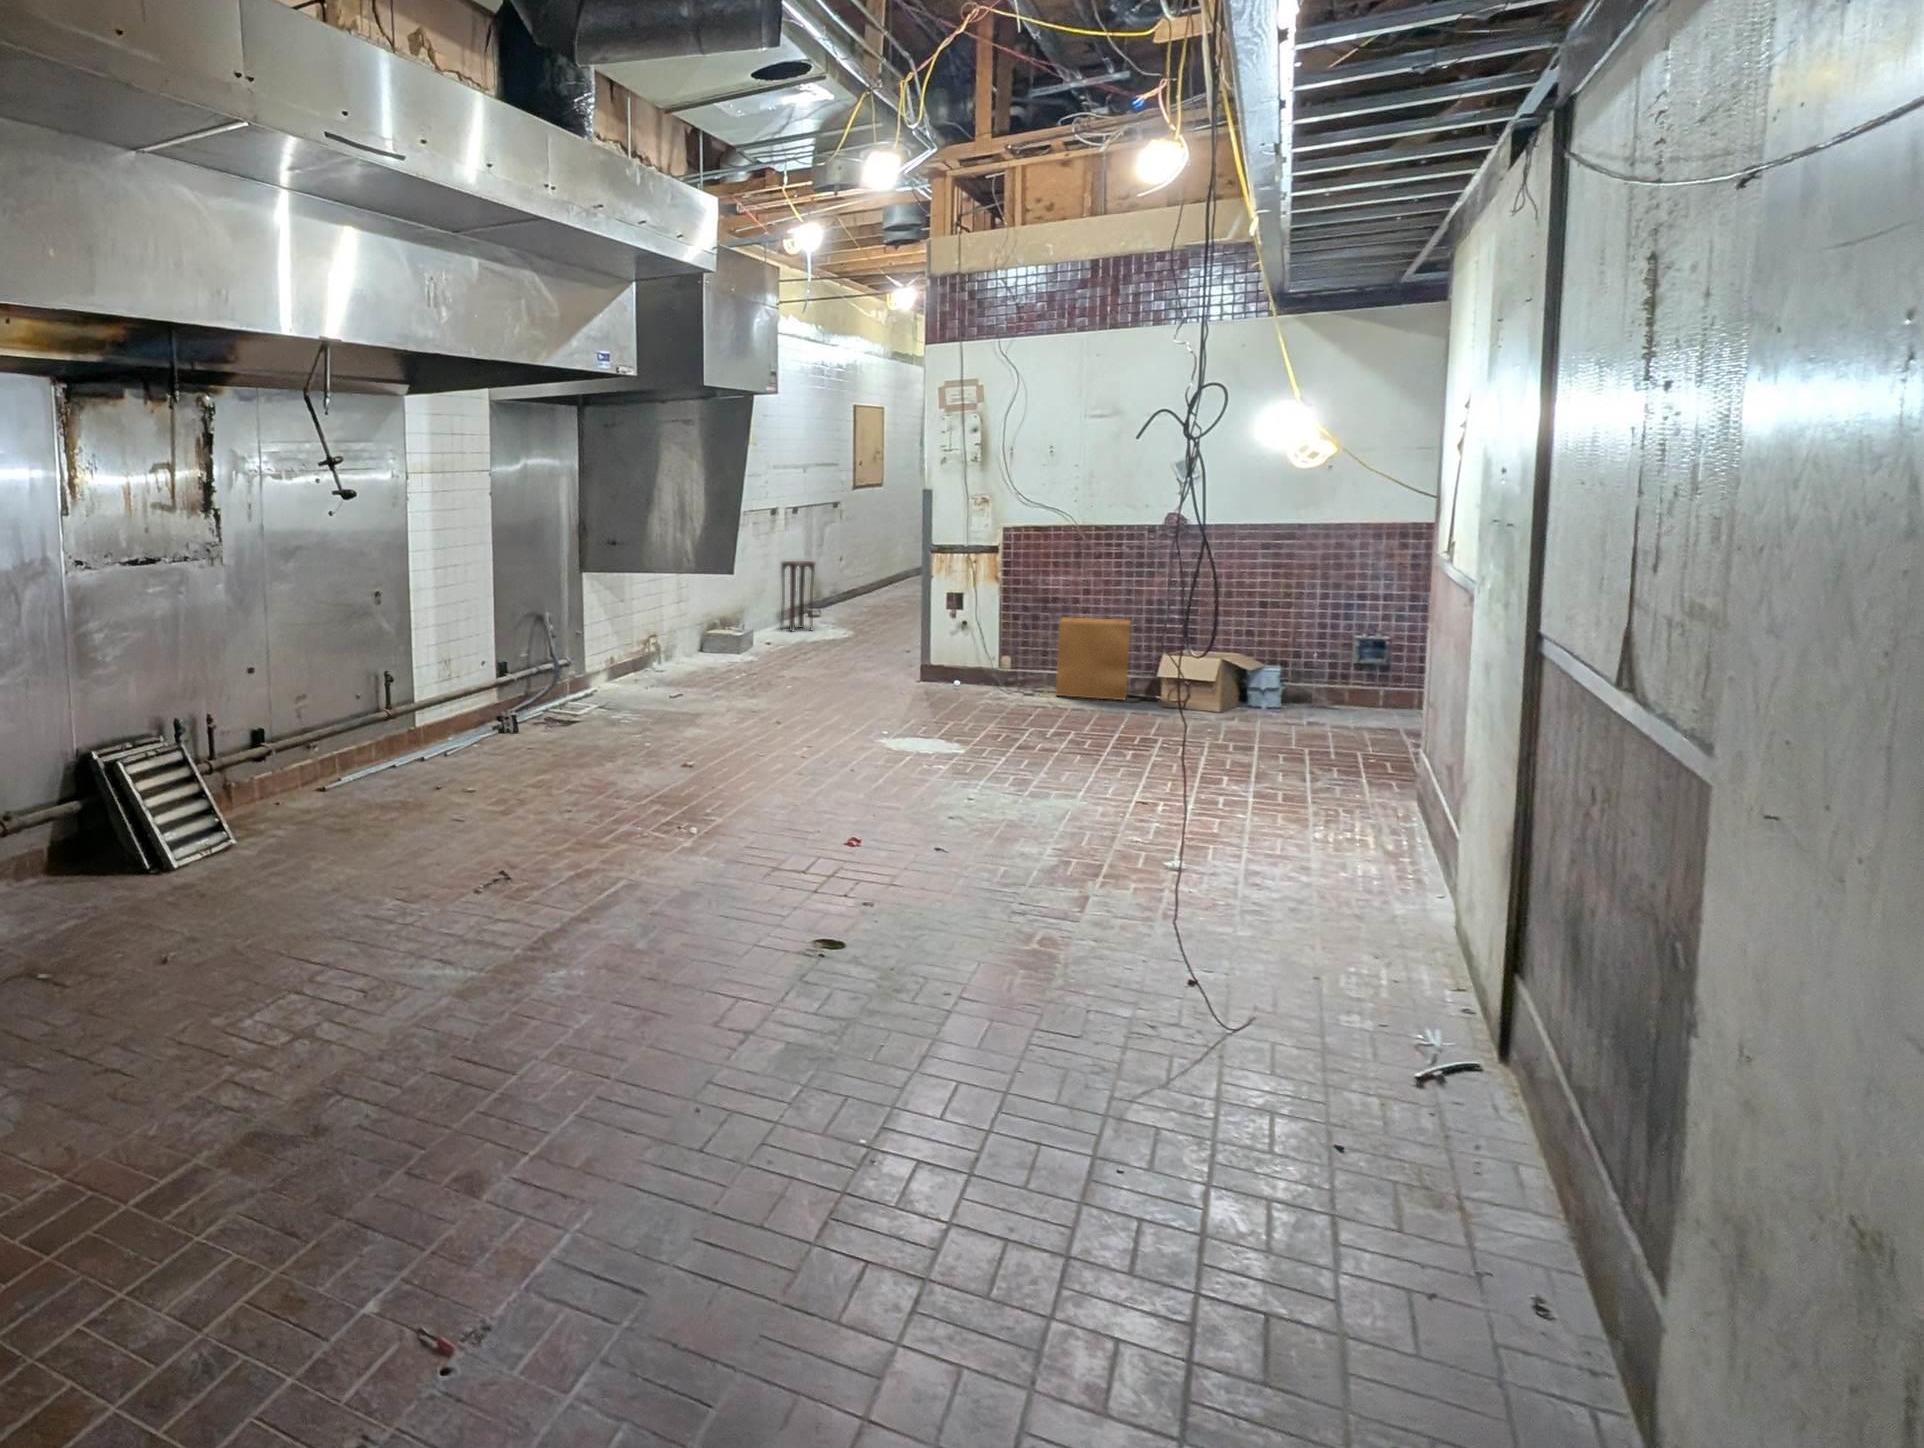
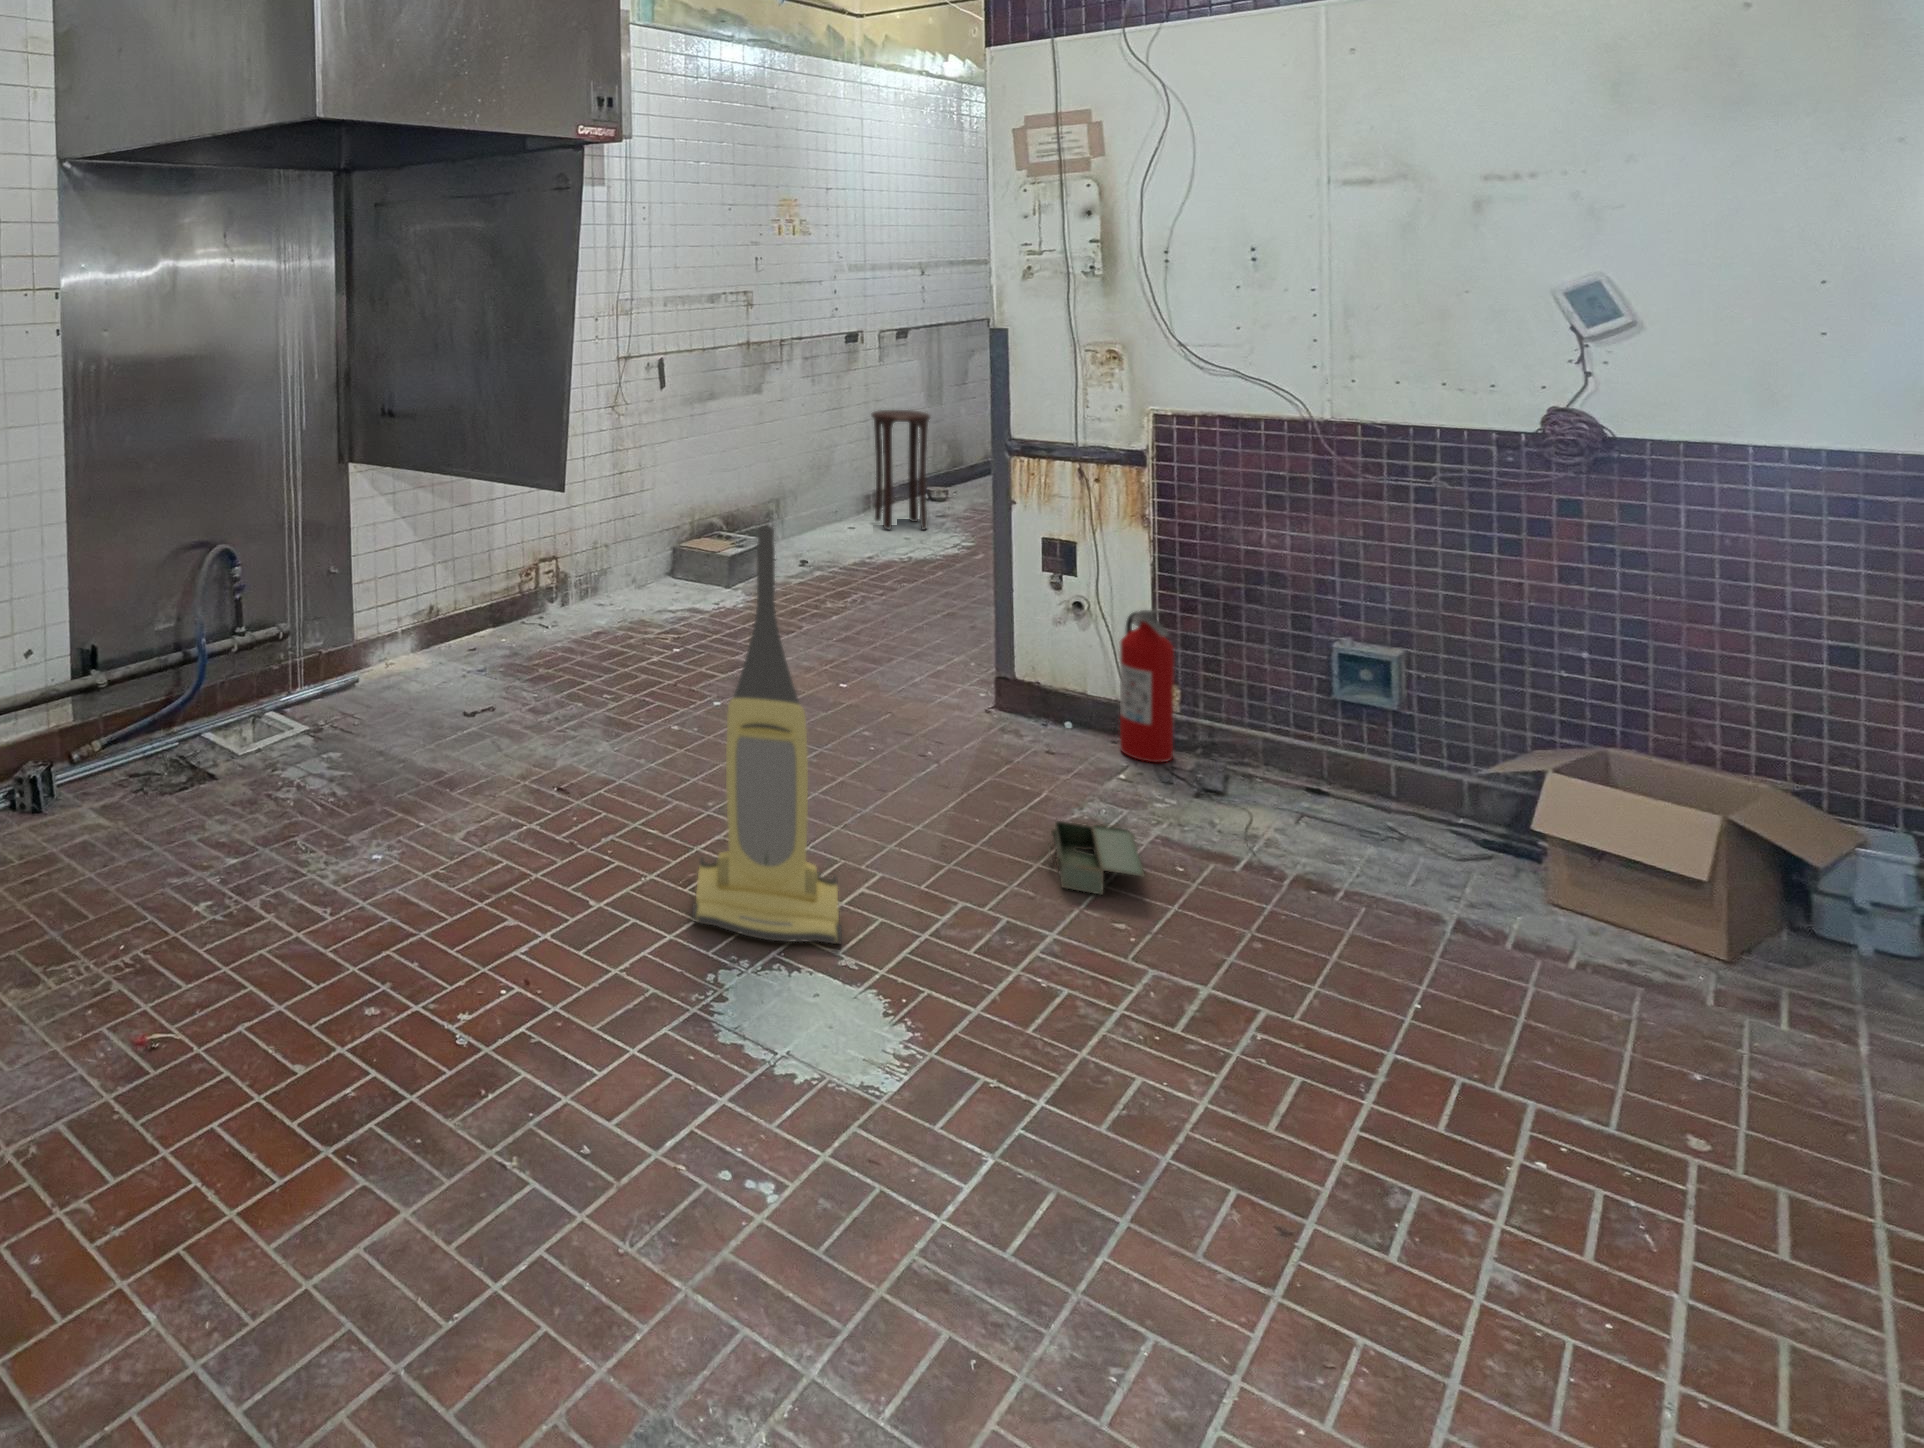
vacuum cleaner: none [861,563,934,735] -> present [692,526,842,944]
cardboard box: present [1056,617,1131,700] -> none [1263,620,1459,855]
fire extinguisher: none [986,618,1012,689] -> present [1120,610,1174,762]
toolbox: none [985,699,1033,718] -> present [1048,821,1144,895]

